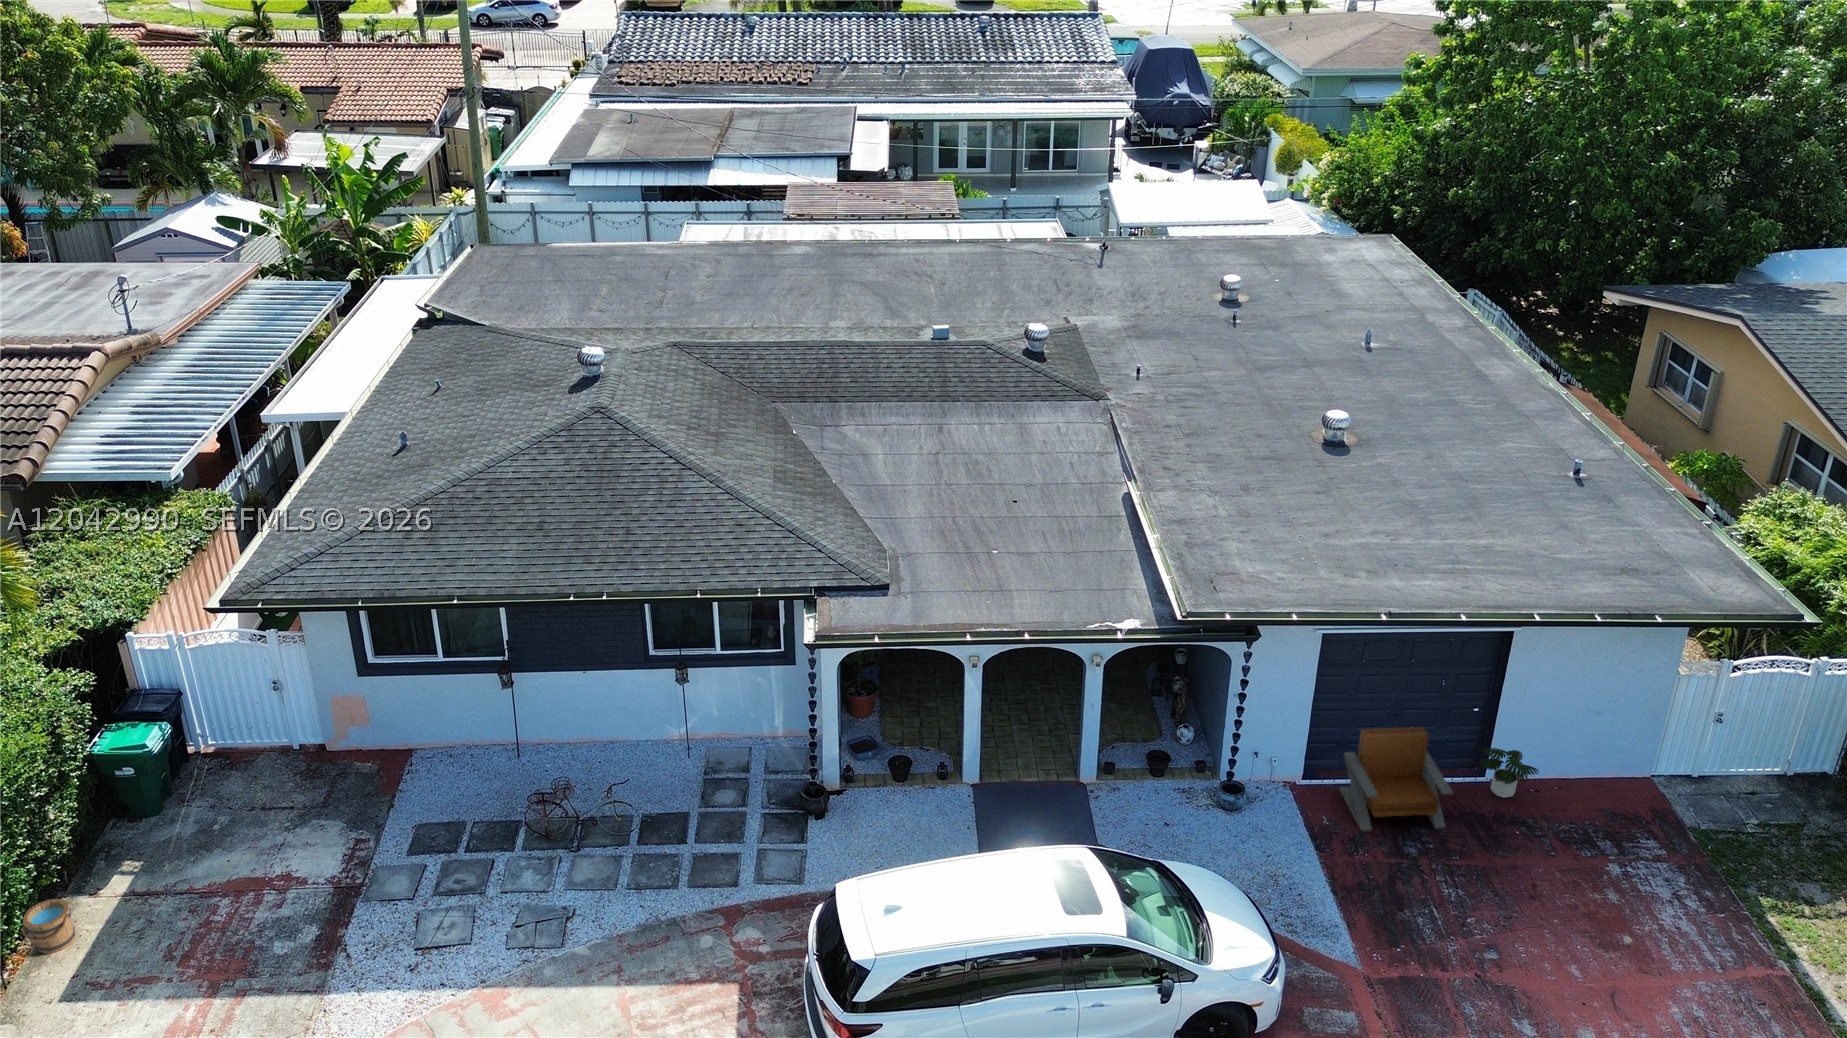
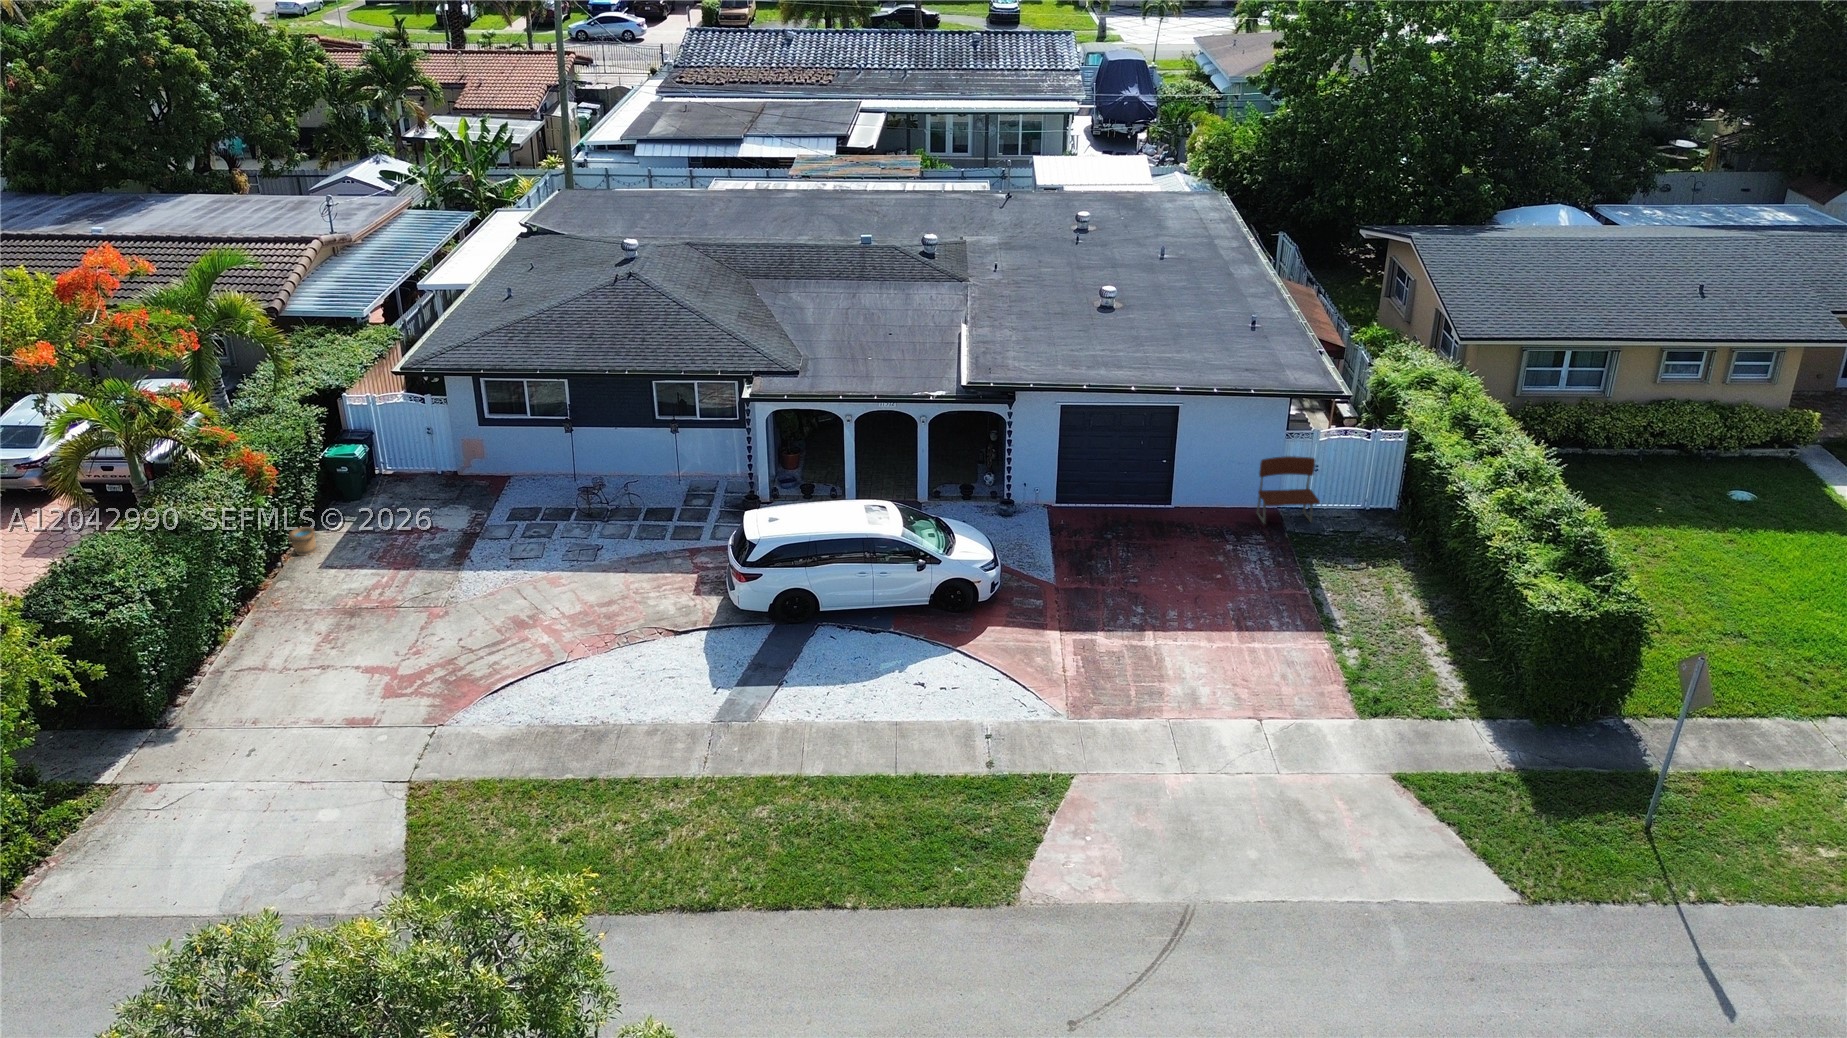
bench: none [1607,695,1723,803] -> present [1256,456,1320,523]
lounge chair: present [1340,727,1453,831] -> none [1082,471,1142,531]
potted plant: present [1480,748,1539,798] -> none [1170,489,1206,520]

